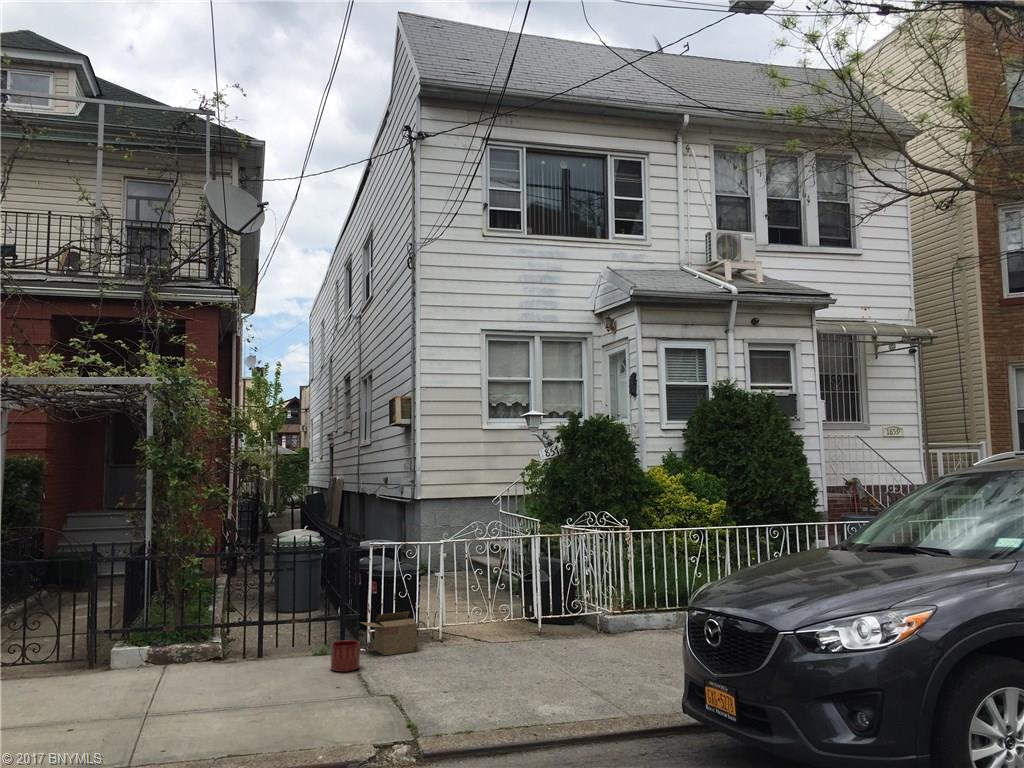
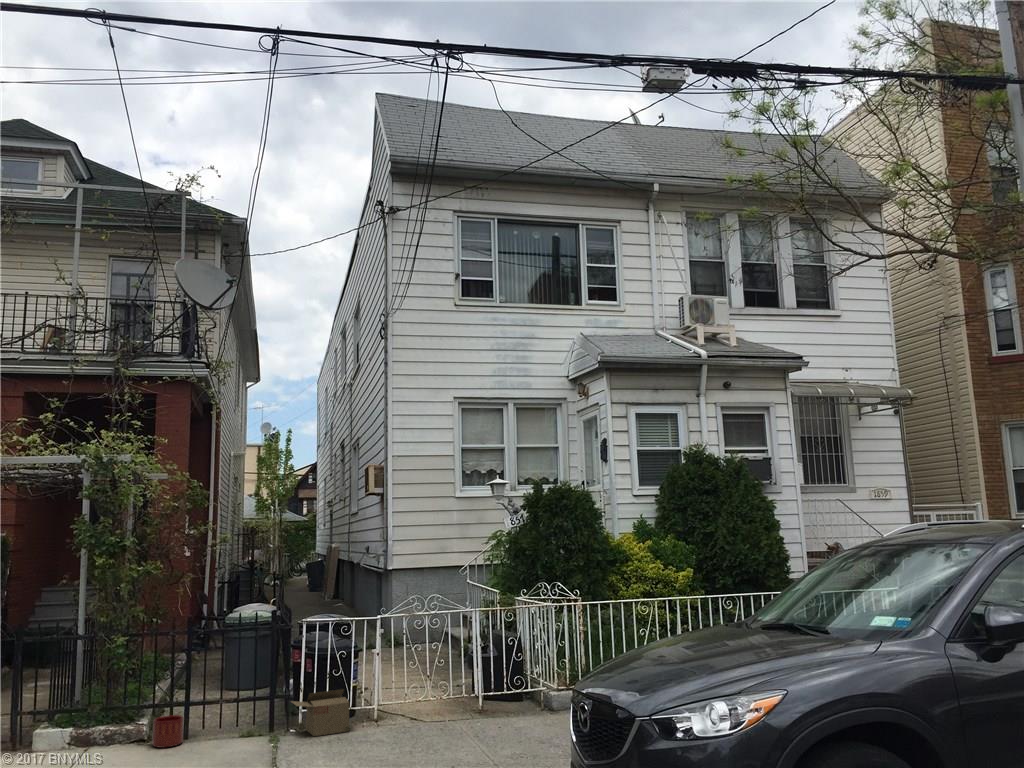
planter: present [331,640,360,672] -> present [152,715,184,748]

